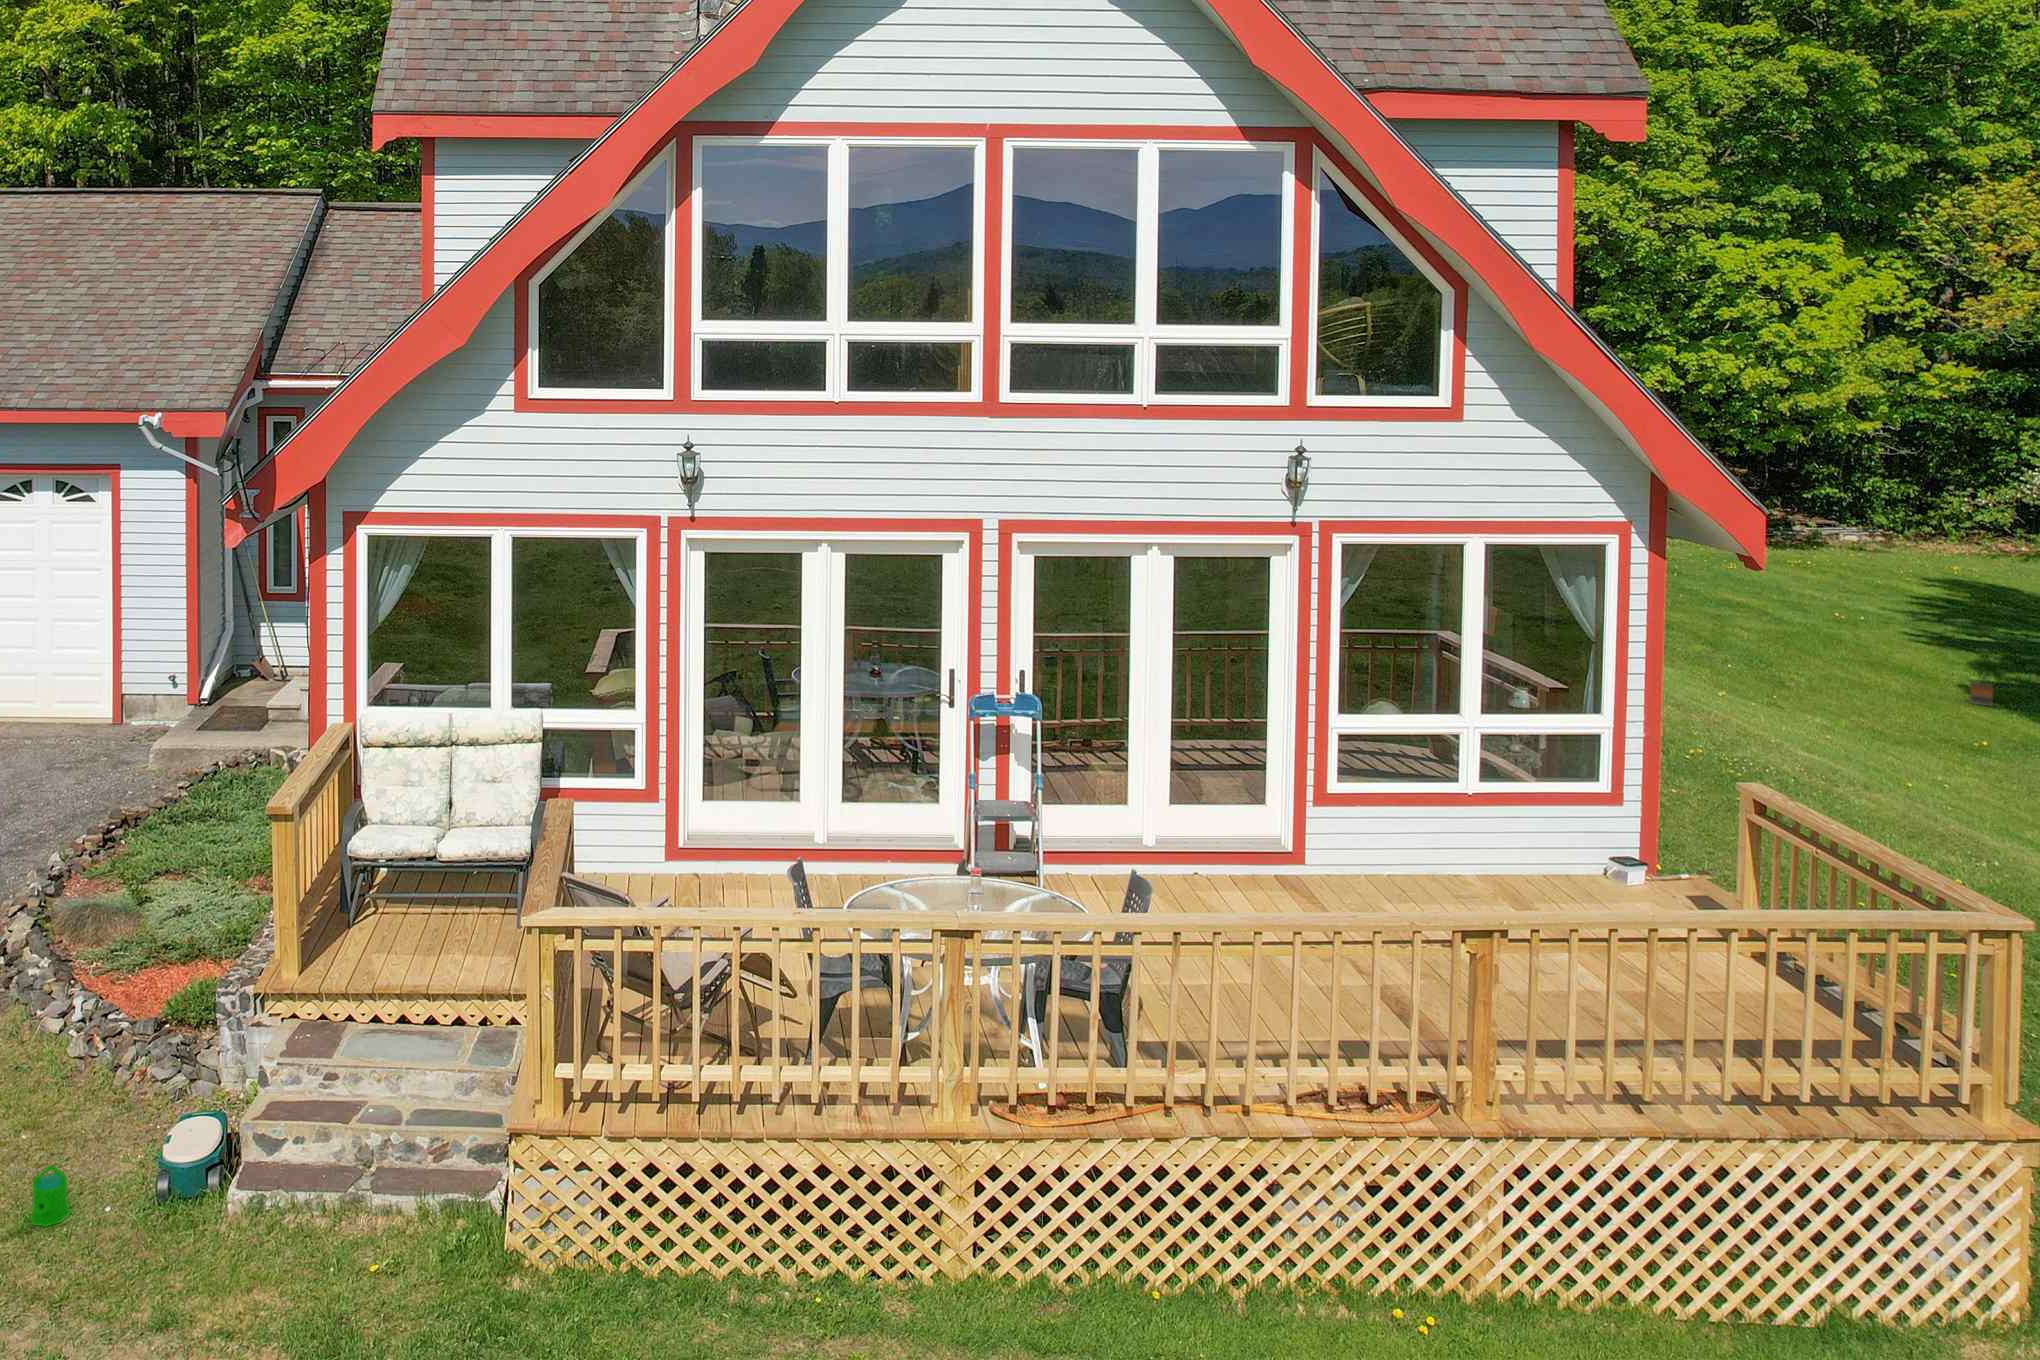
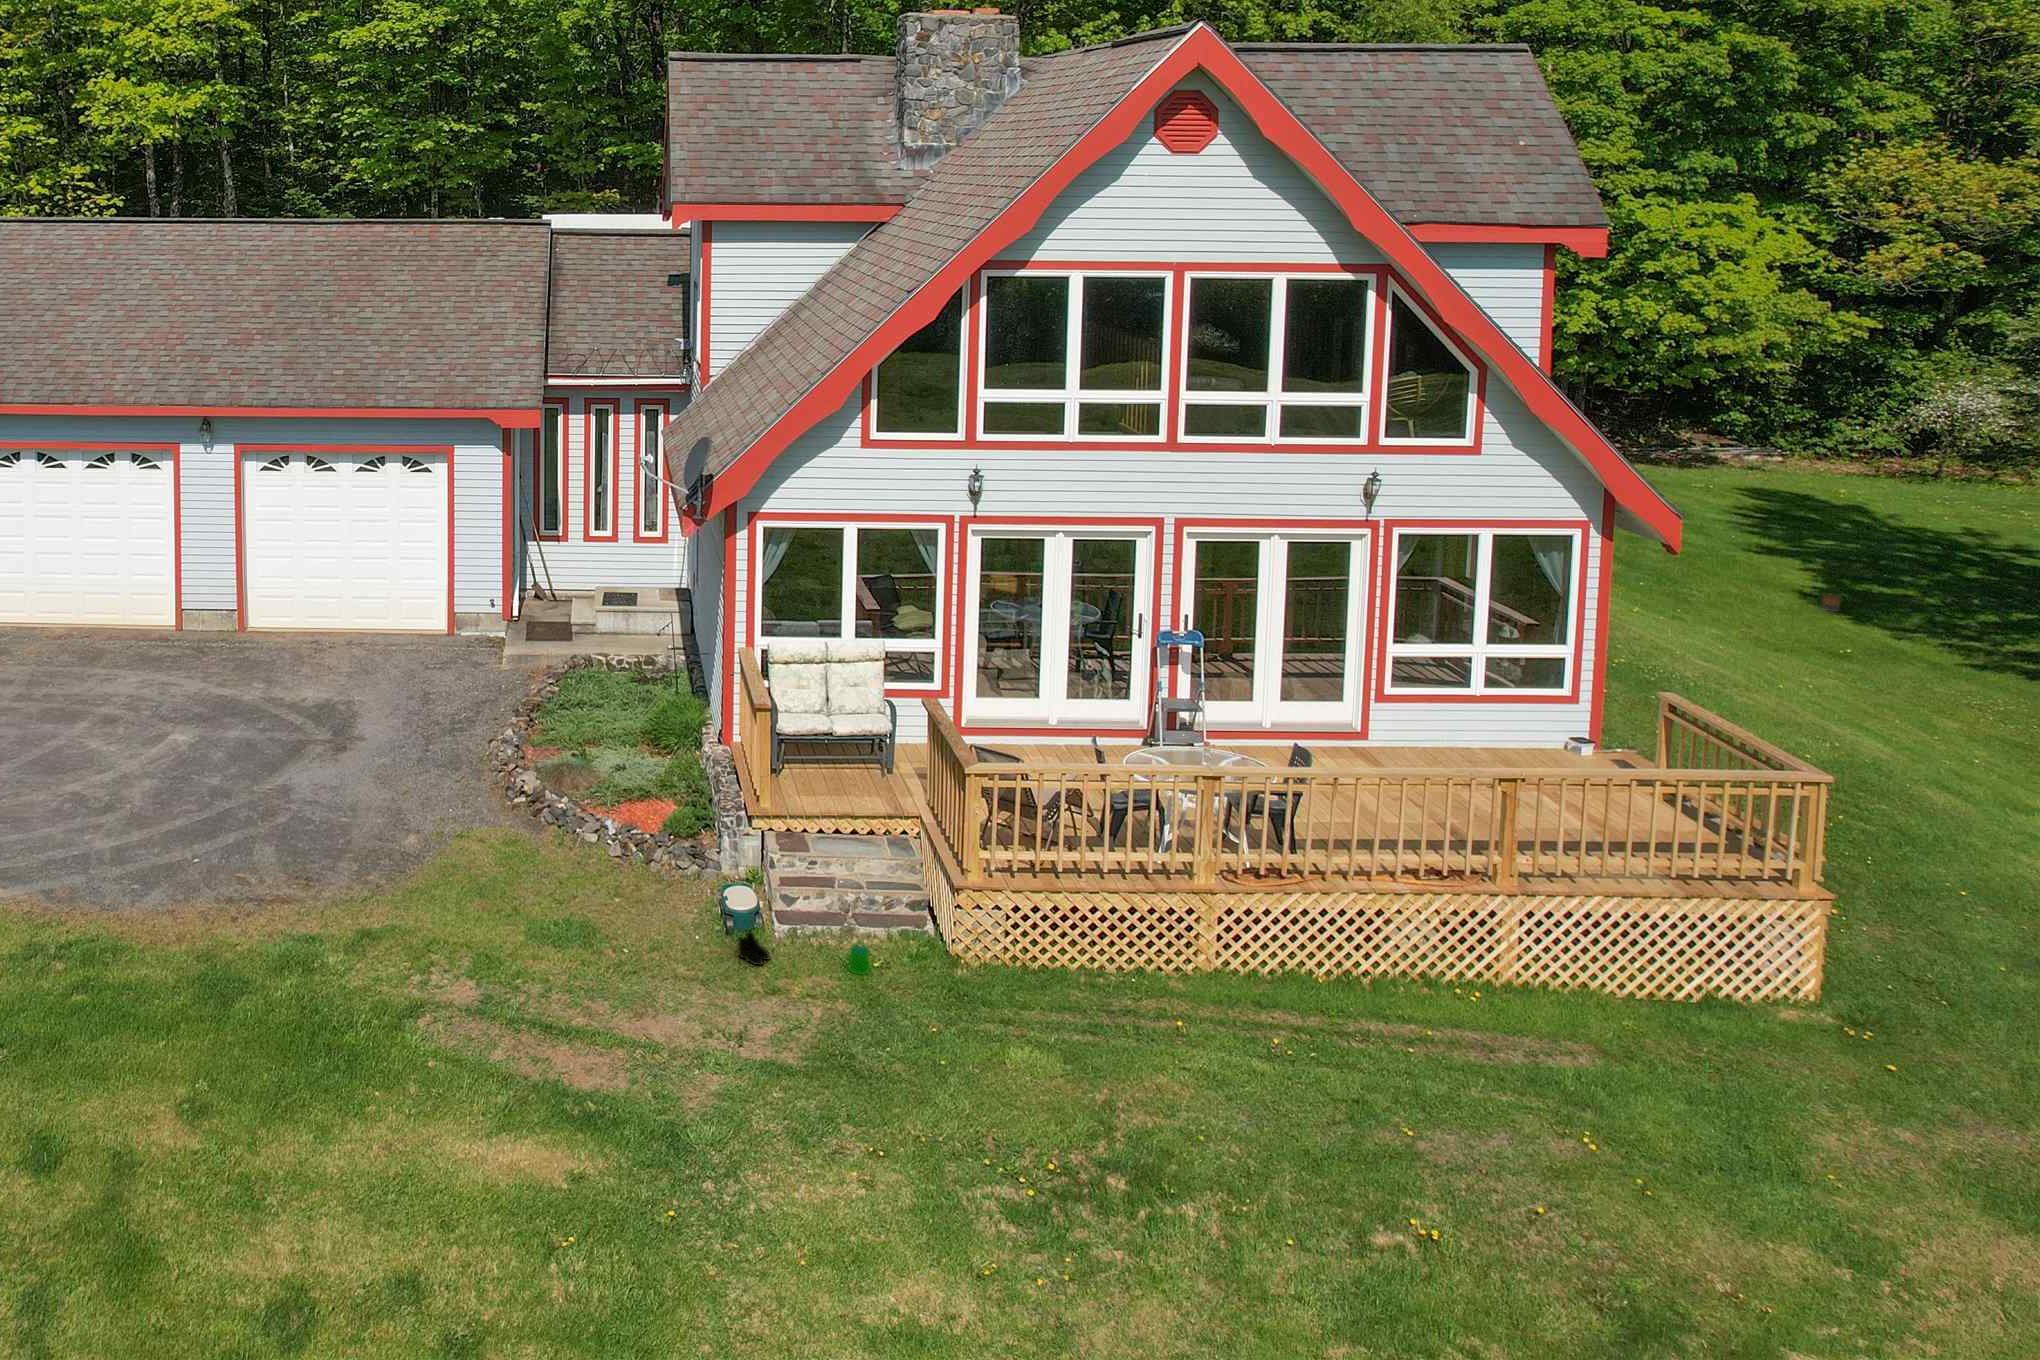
watering can: present [30,1165,71,1227] -> present [847,941,871,975]
boots: none [105,1219,163,1287] -> present [738,932,770,965]

